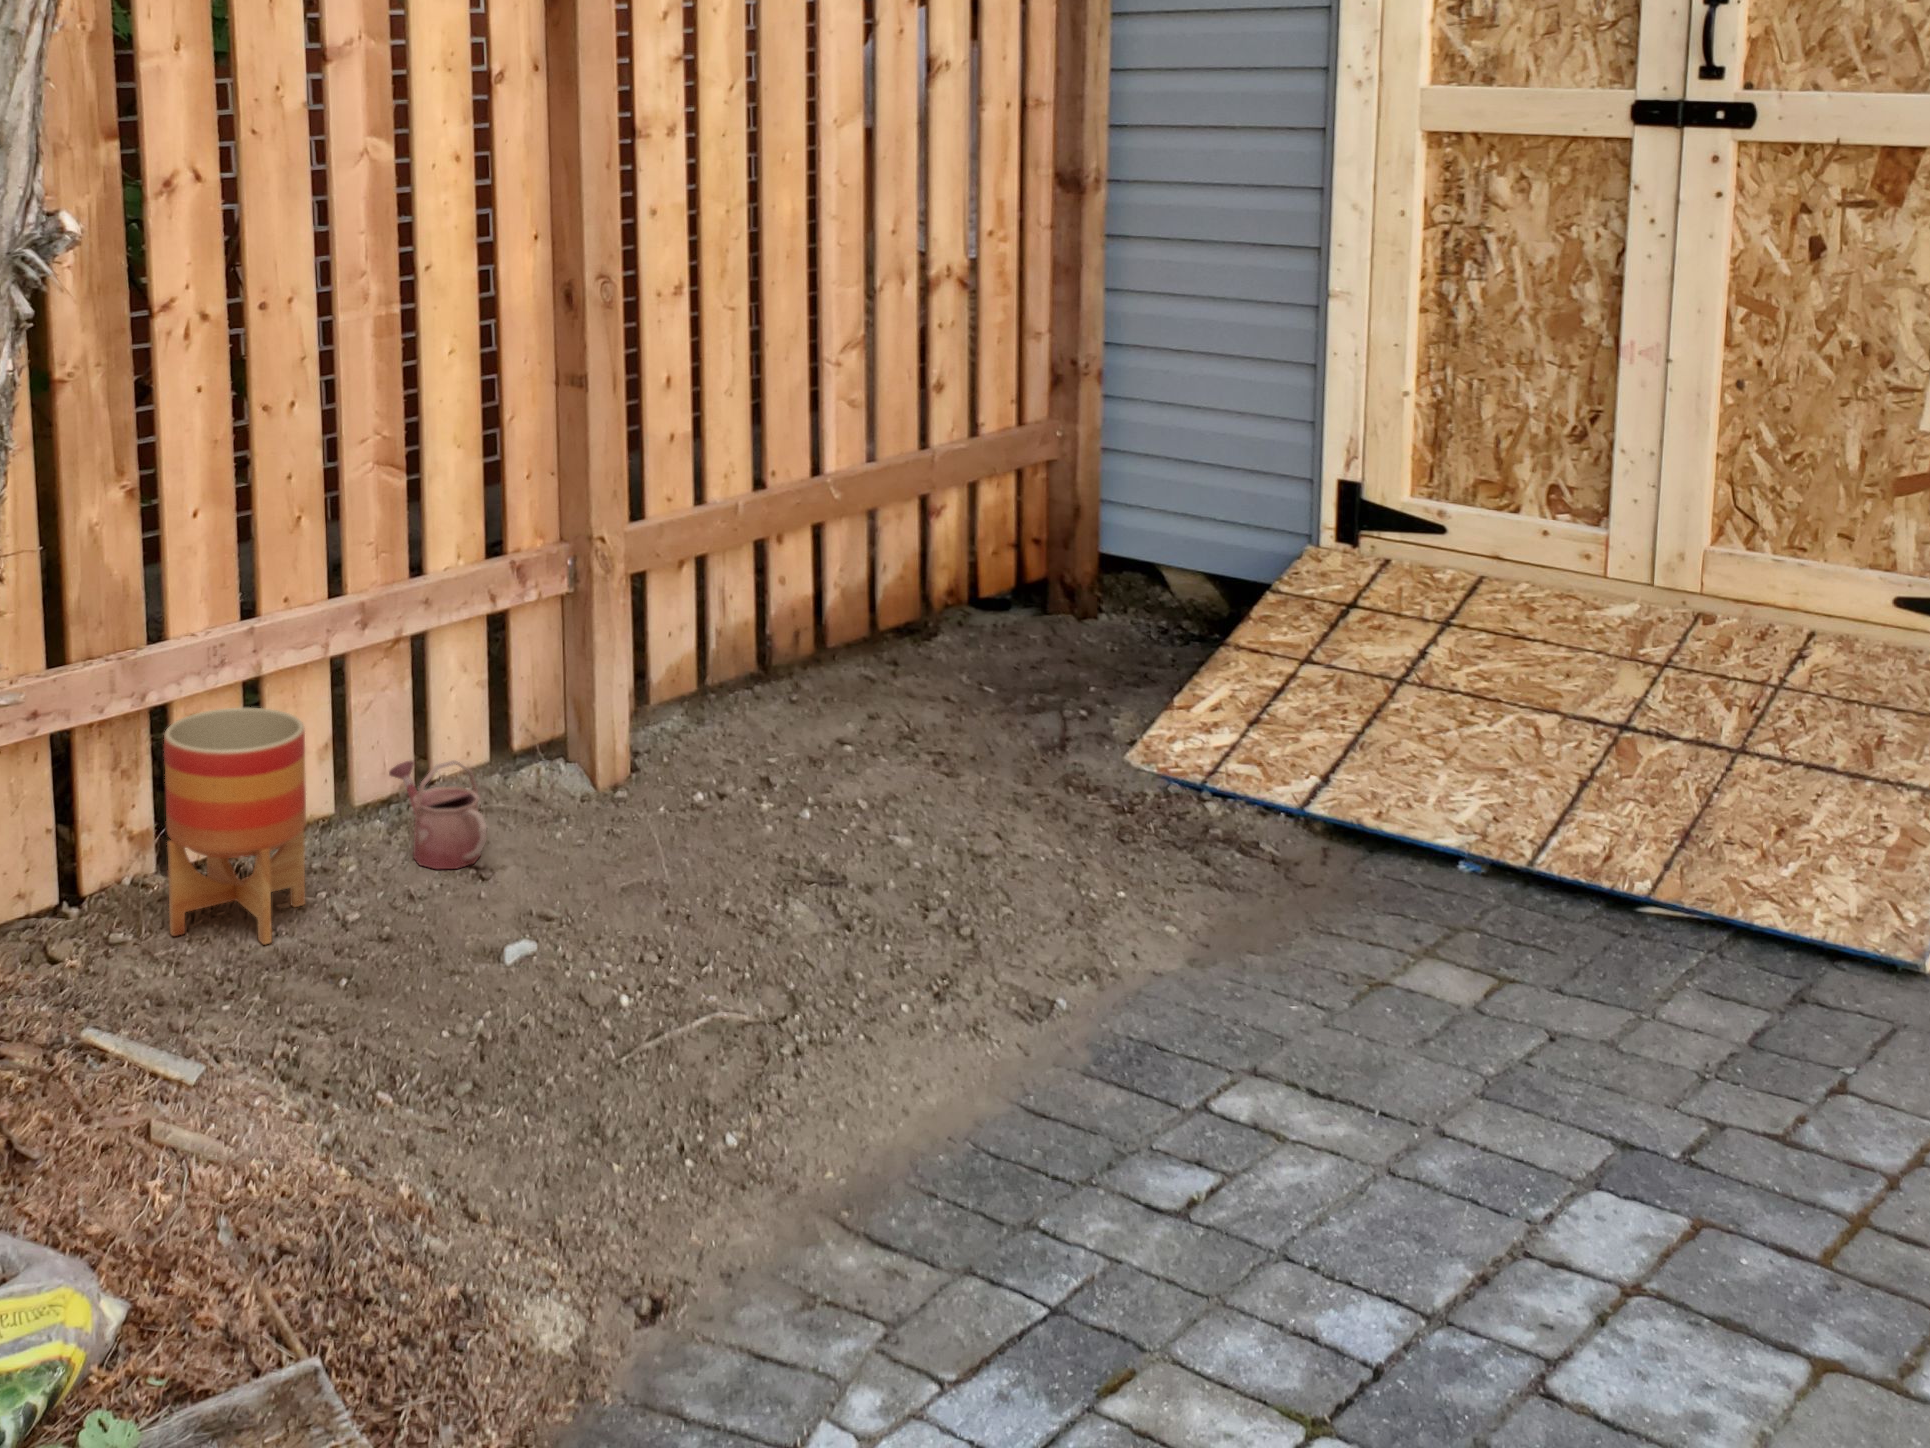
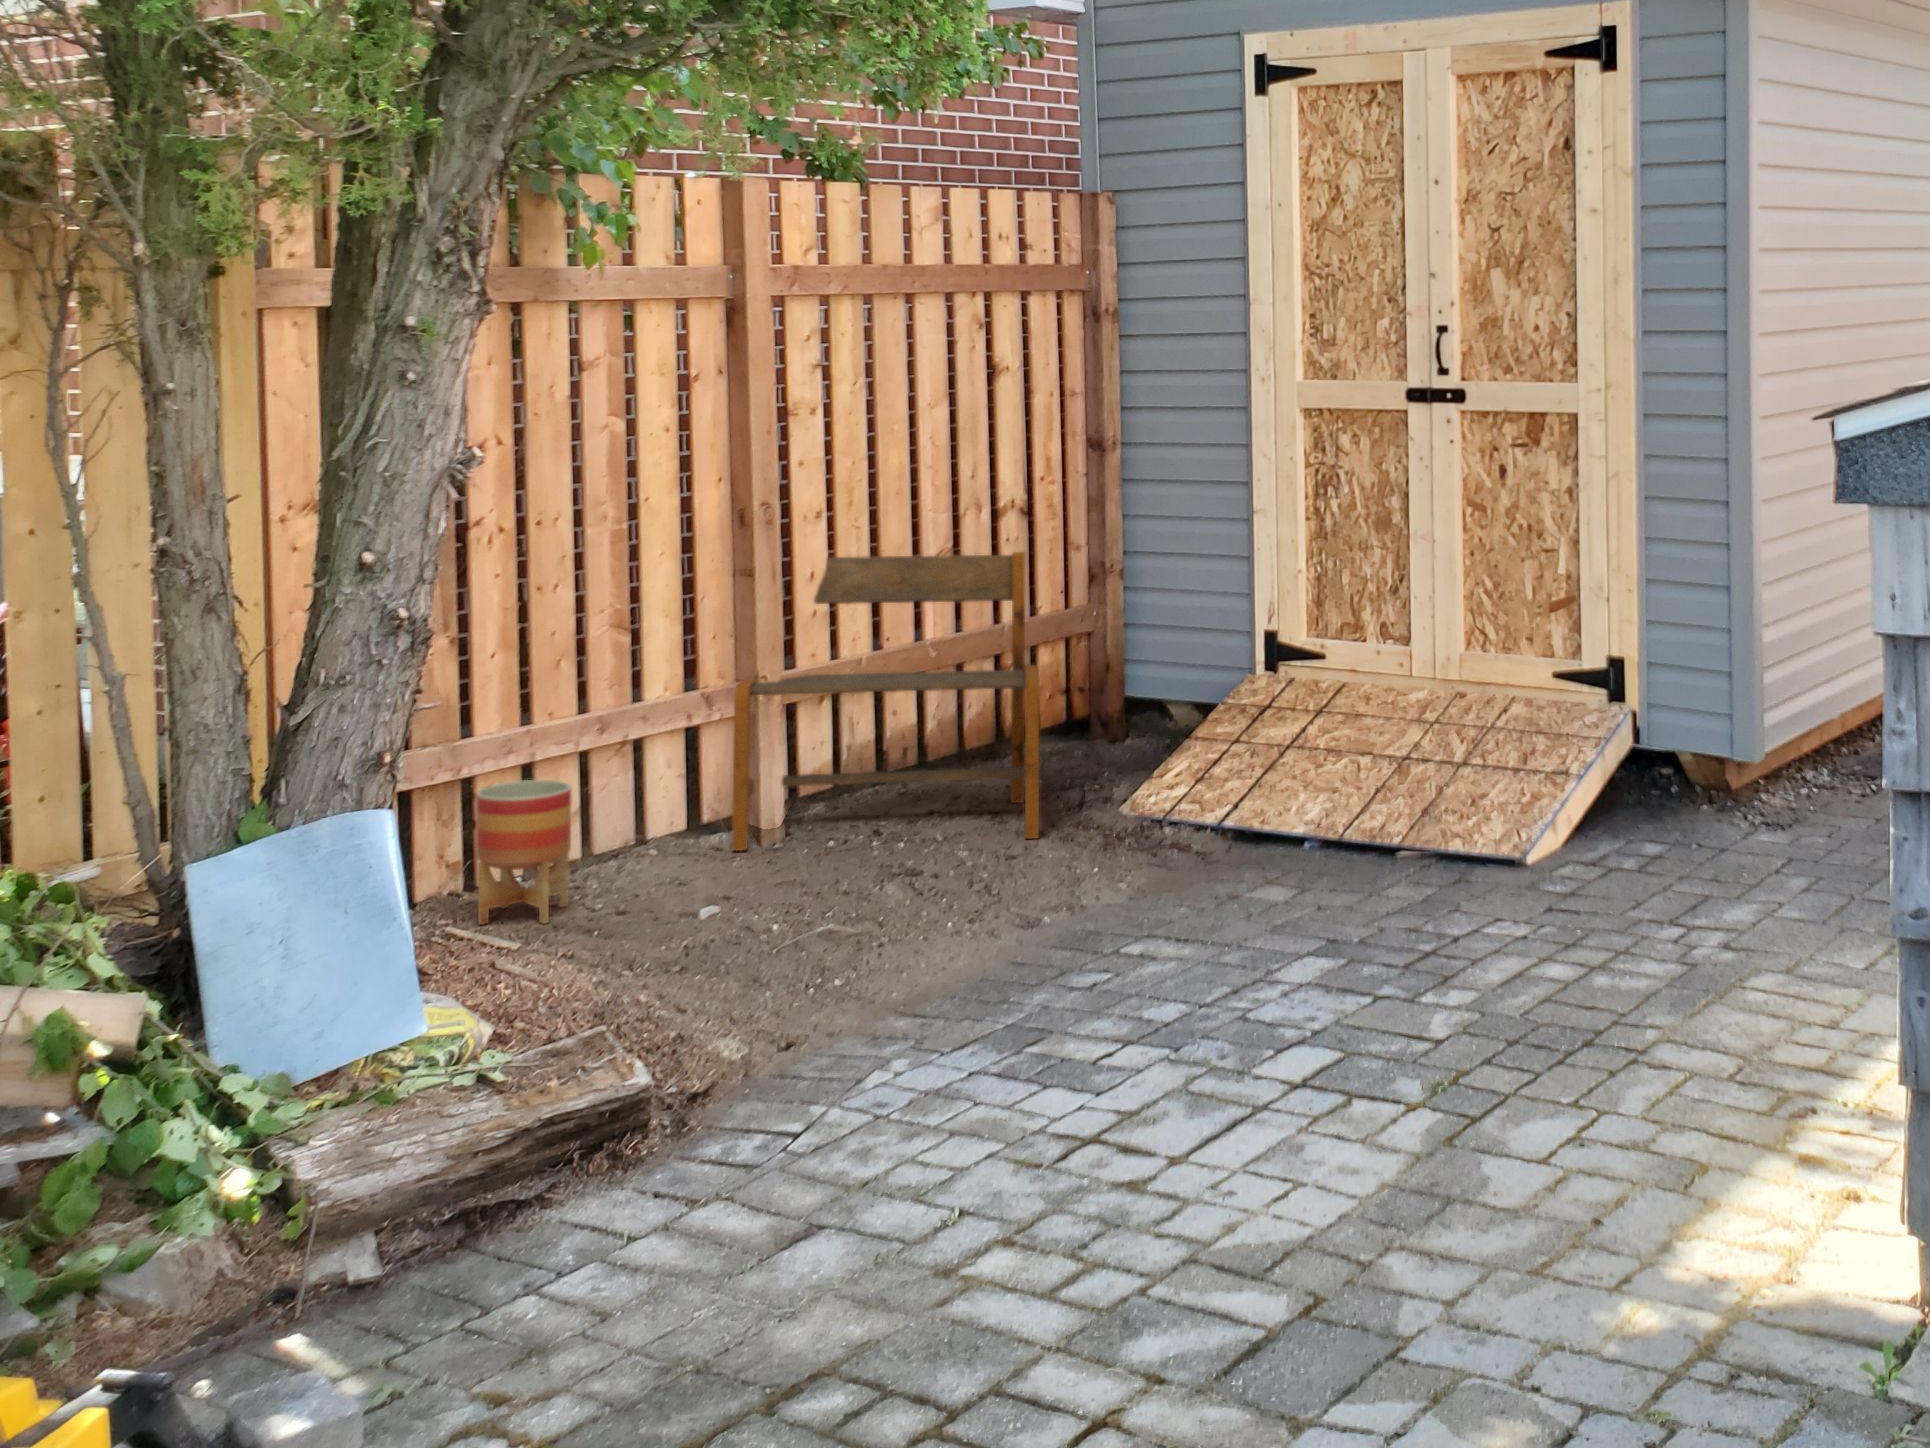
bench: none [550,345,1023,821] -> present [732,552,1040,851]
watering can: present [389,760,487,869] -> none [622,815,691,885]

